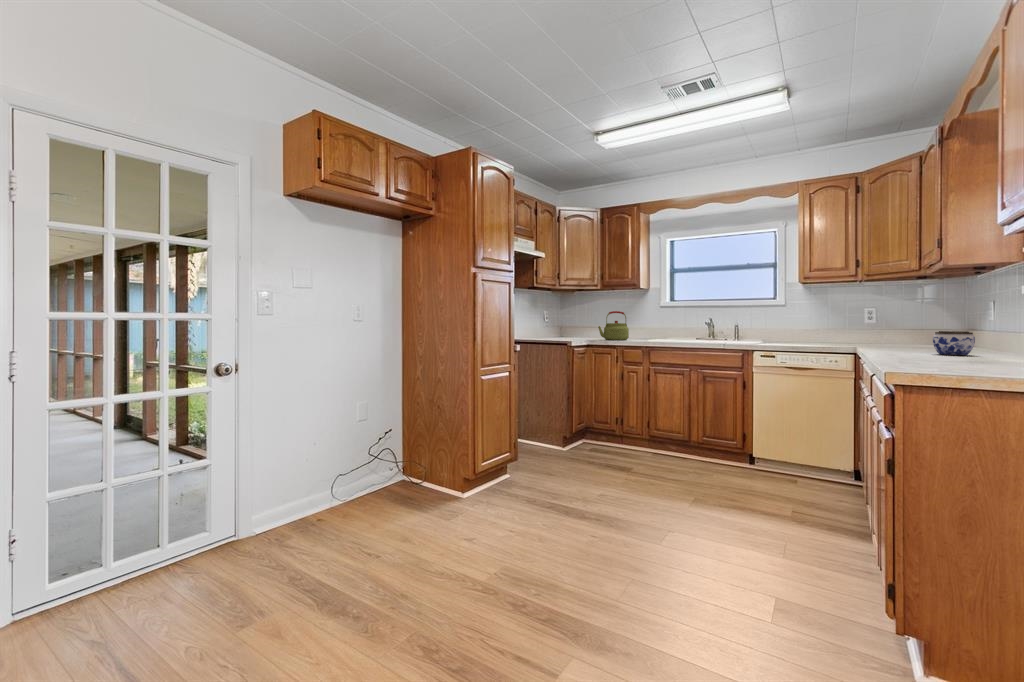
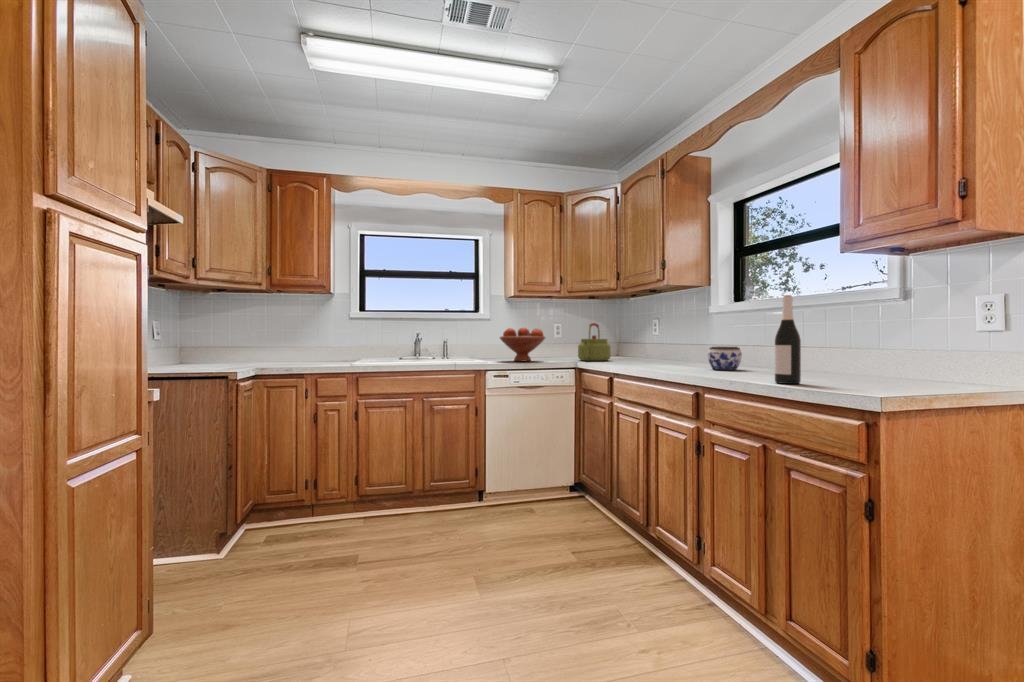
wine bottle: none [896,284,922,362] -> present [775,295,801,384]
kettle: present [598,311,629,340] -> present [578,323,611,361]
fruit bowl: none [767,313,815,344] -> present [500,328,545,361]

